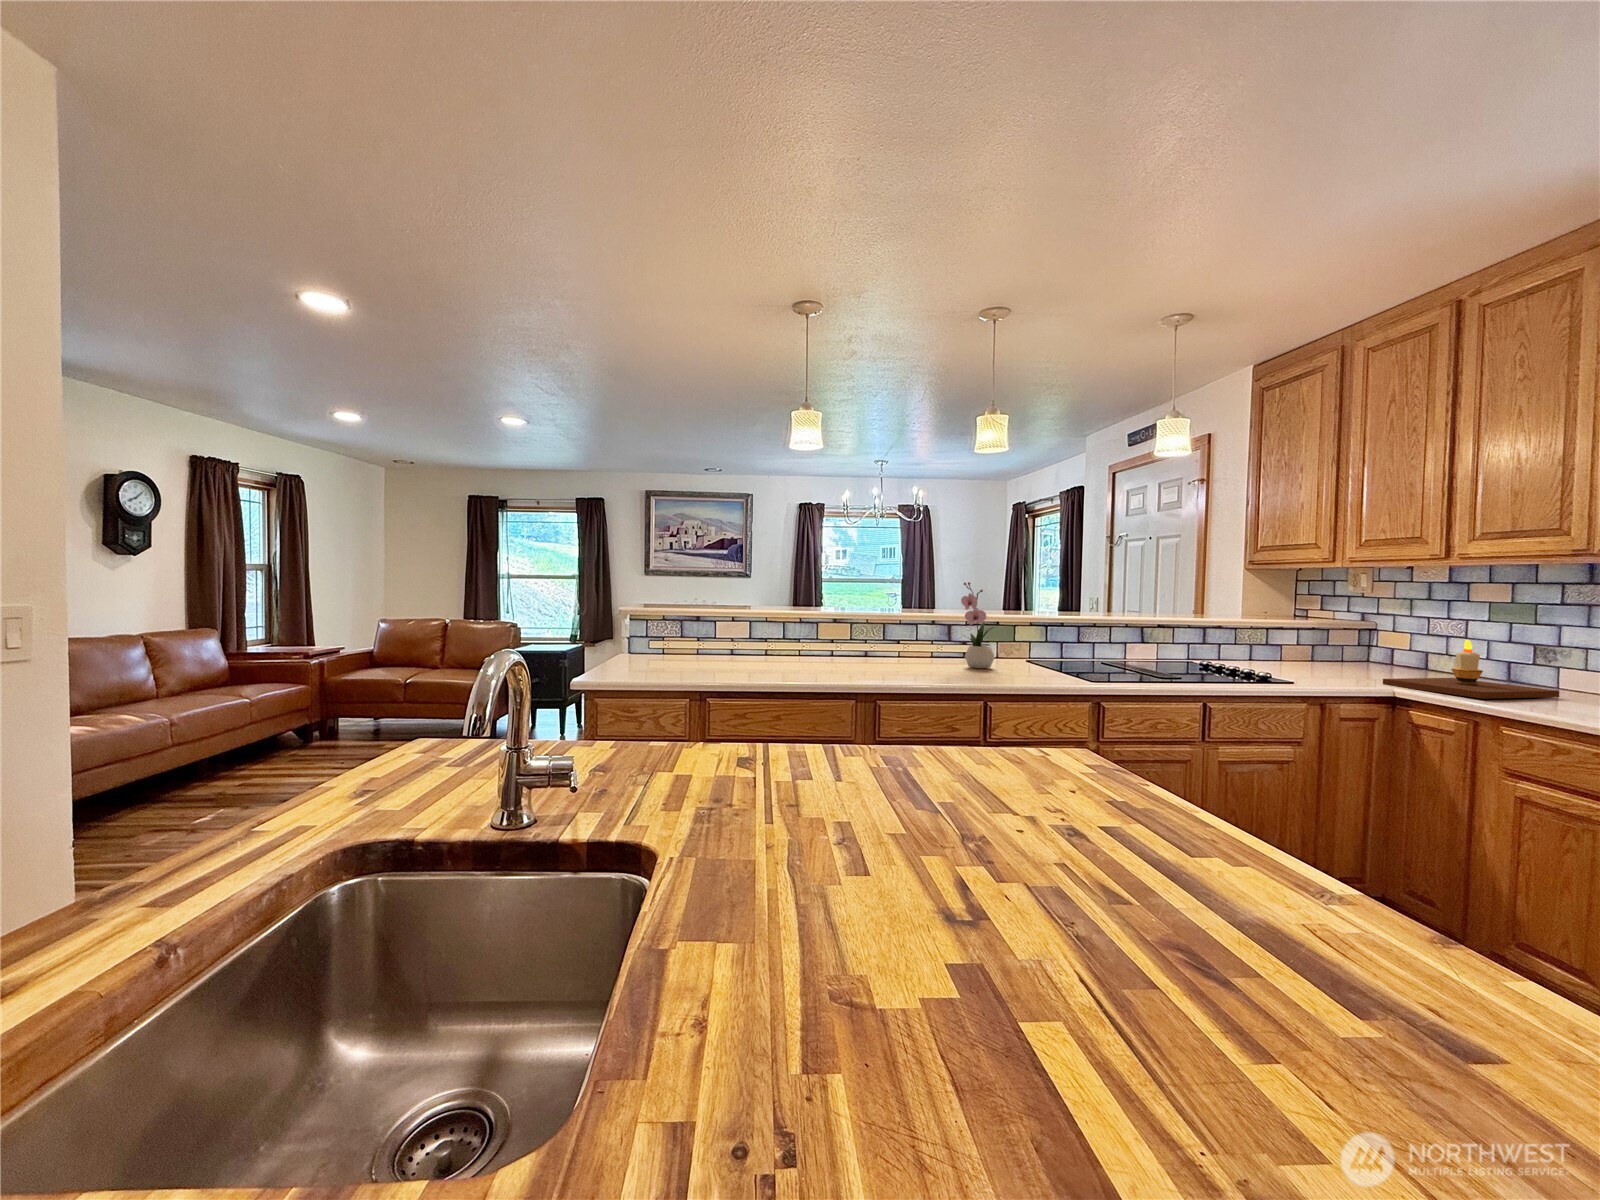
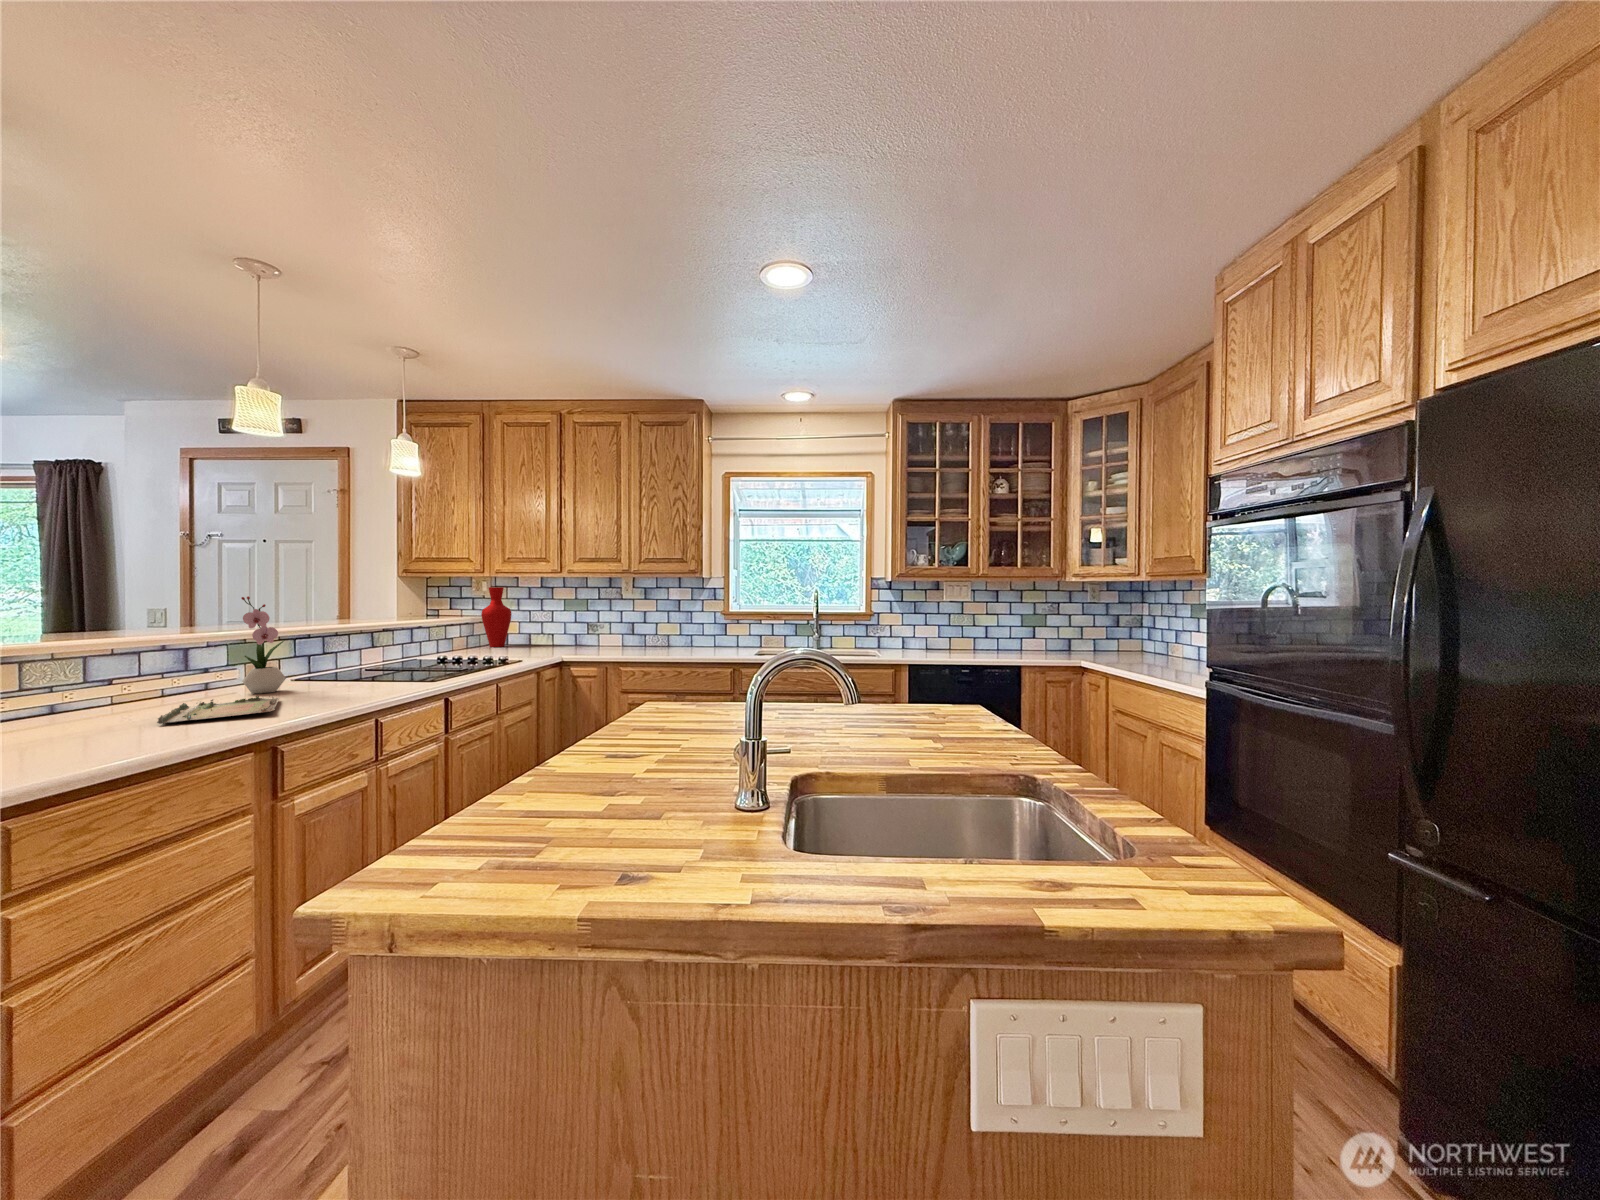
vase: none [1333,580,1385,669] -> present [481,587,512,647]
candle: present [1383,640,1559,699] -> none [539,621,606,652]
tray: none [861,663,958,678] -> present [157,692,279,725]

